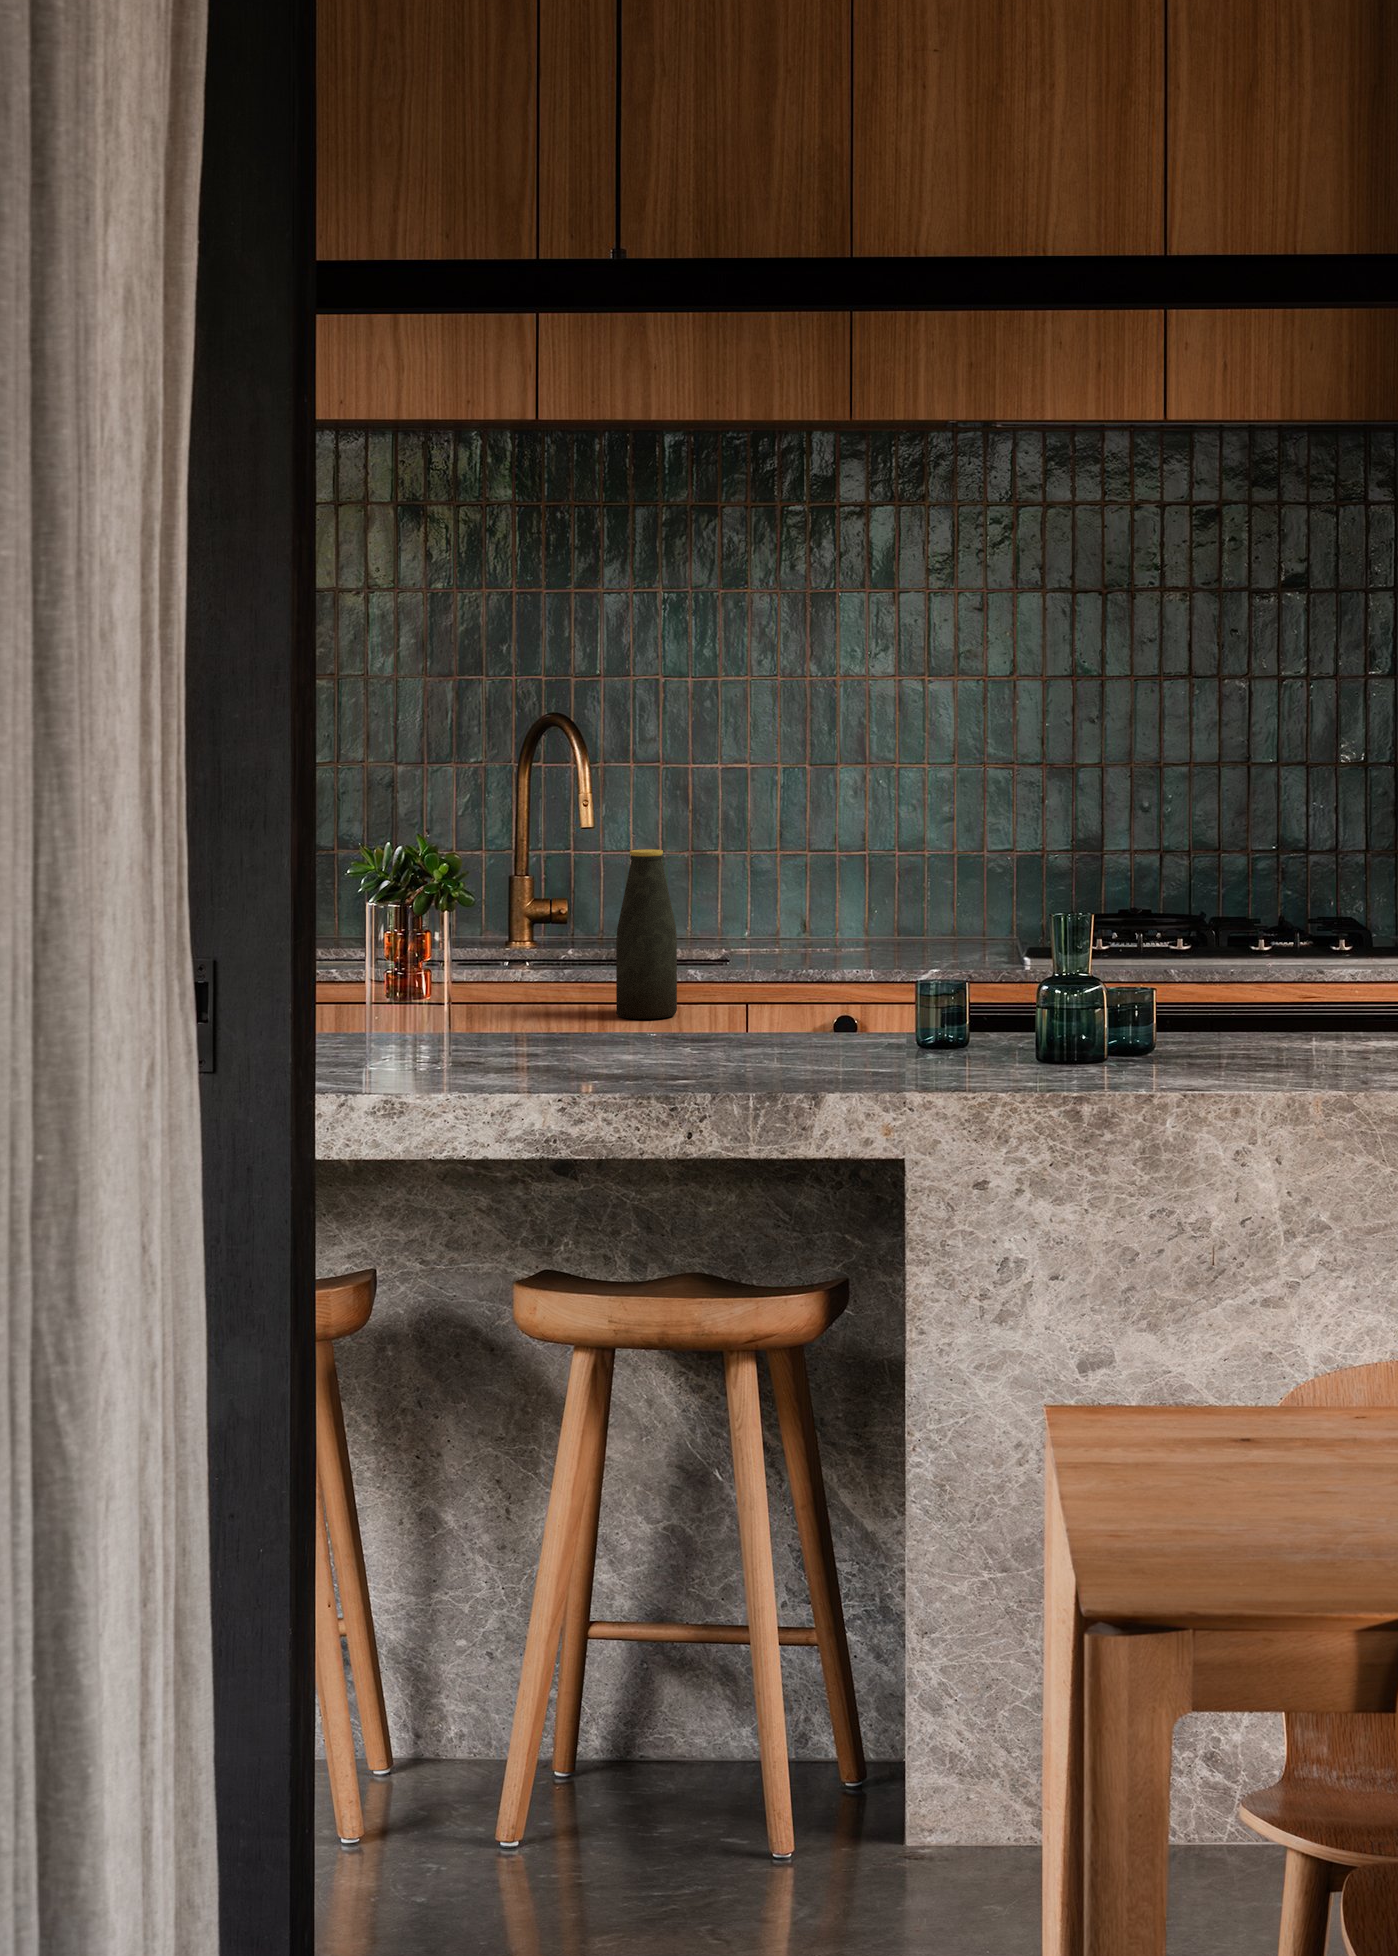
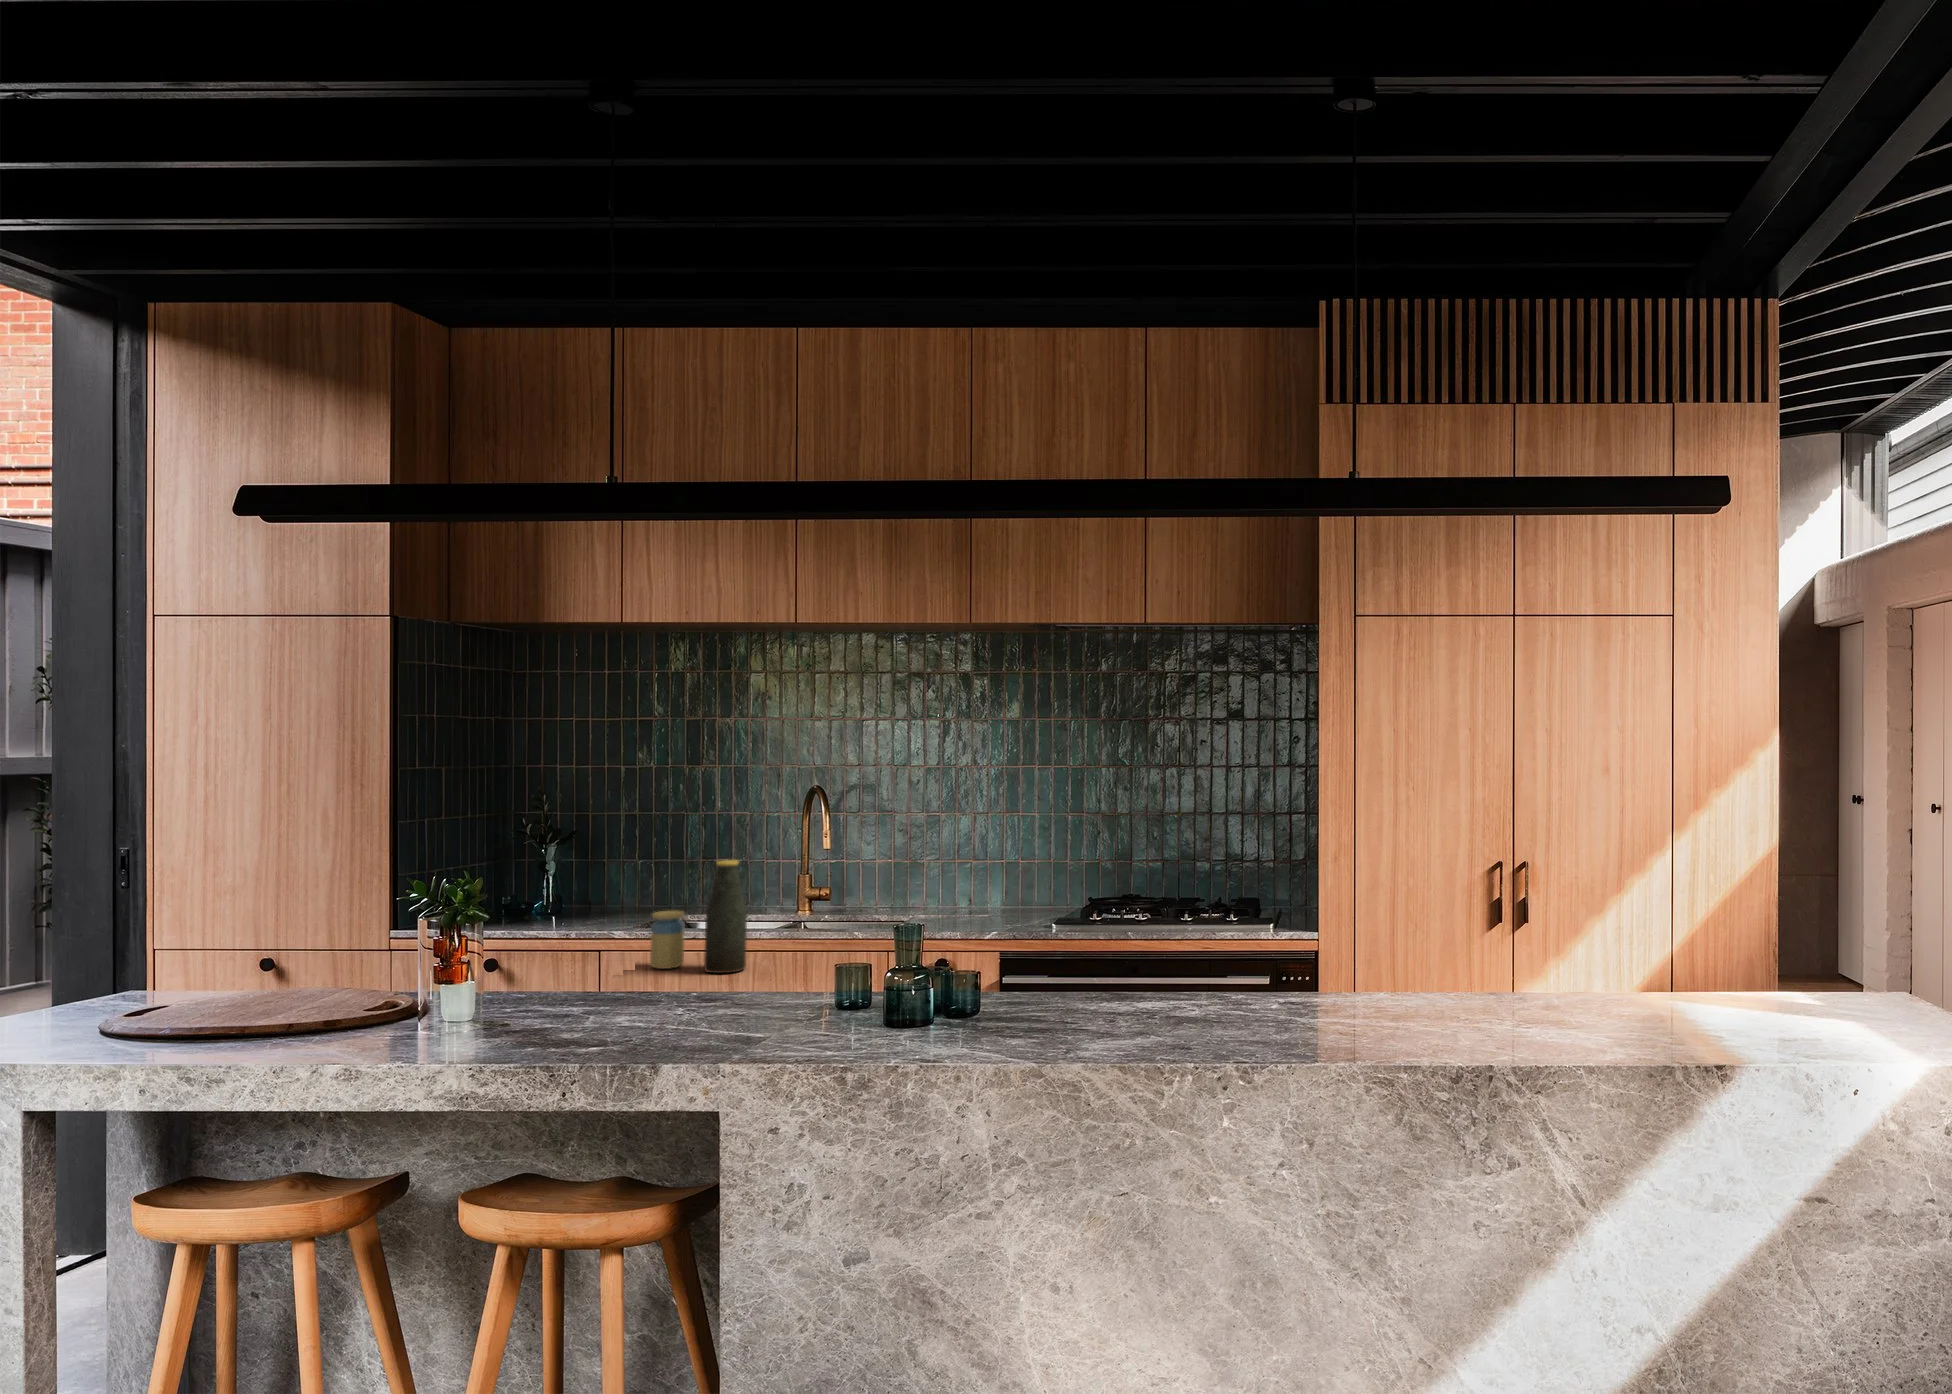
jar: none [531,927,578,1013] -> present [650,911,685,969]

